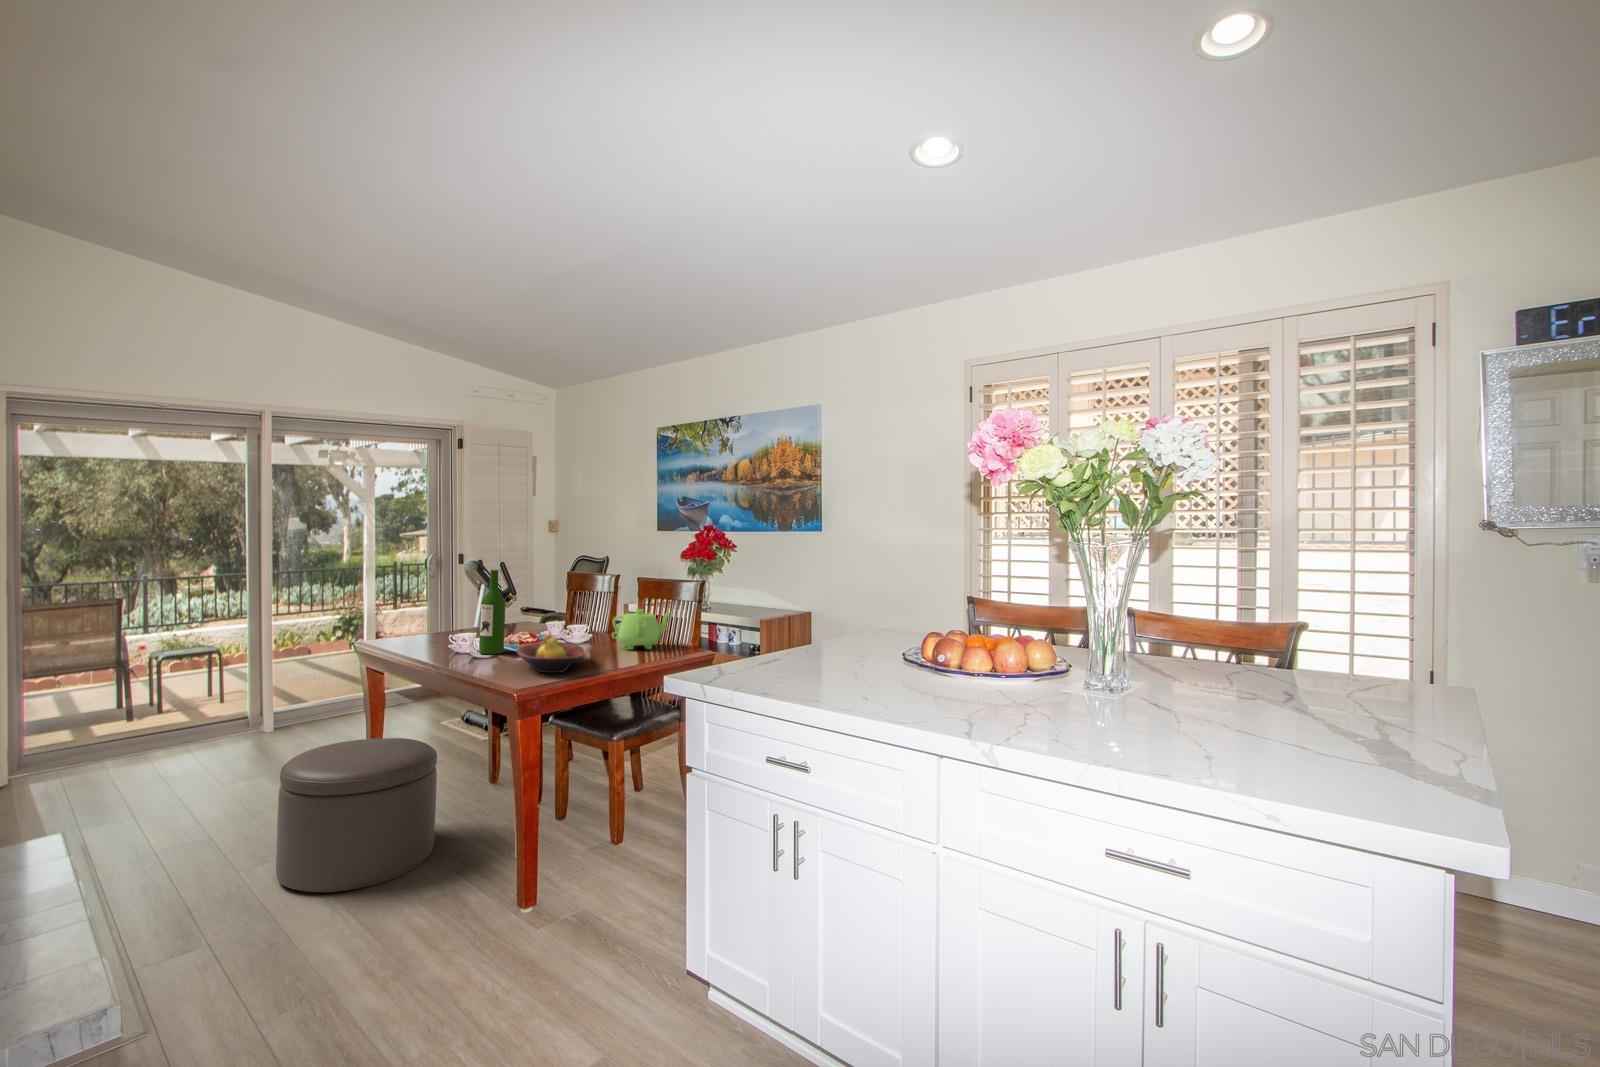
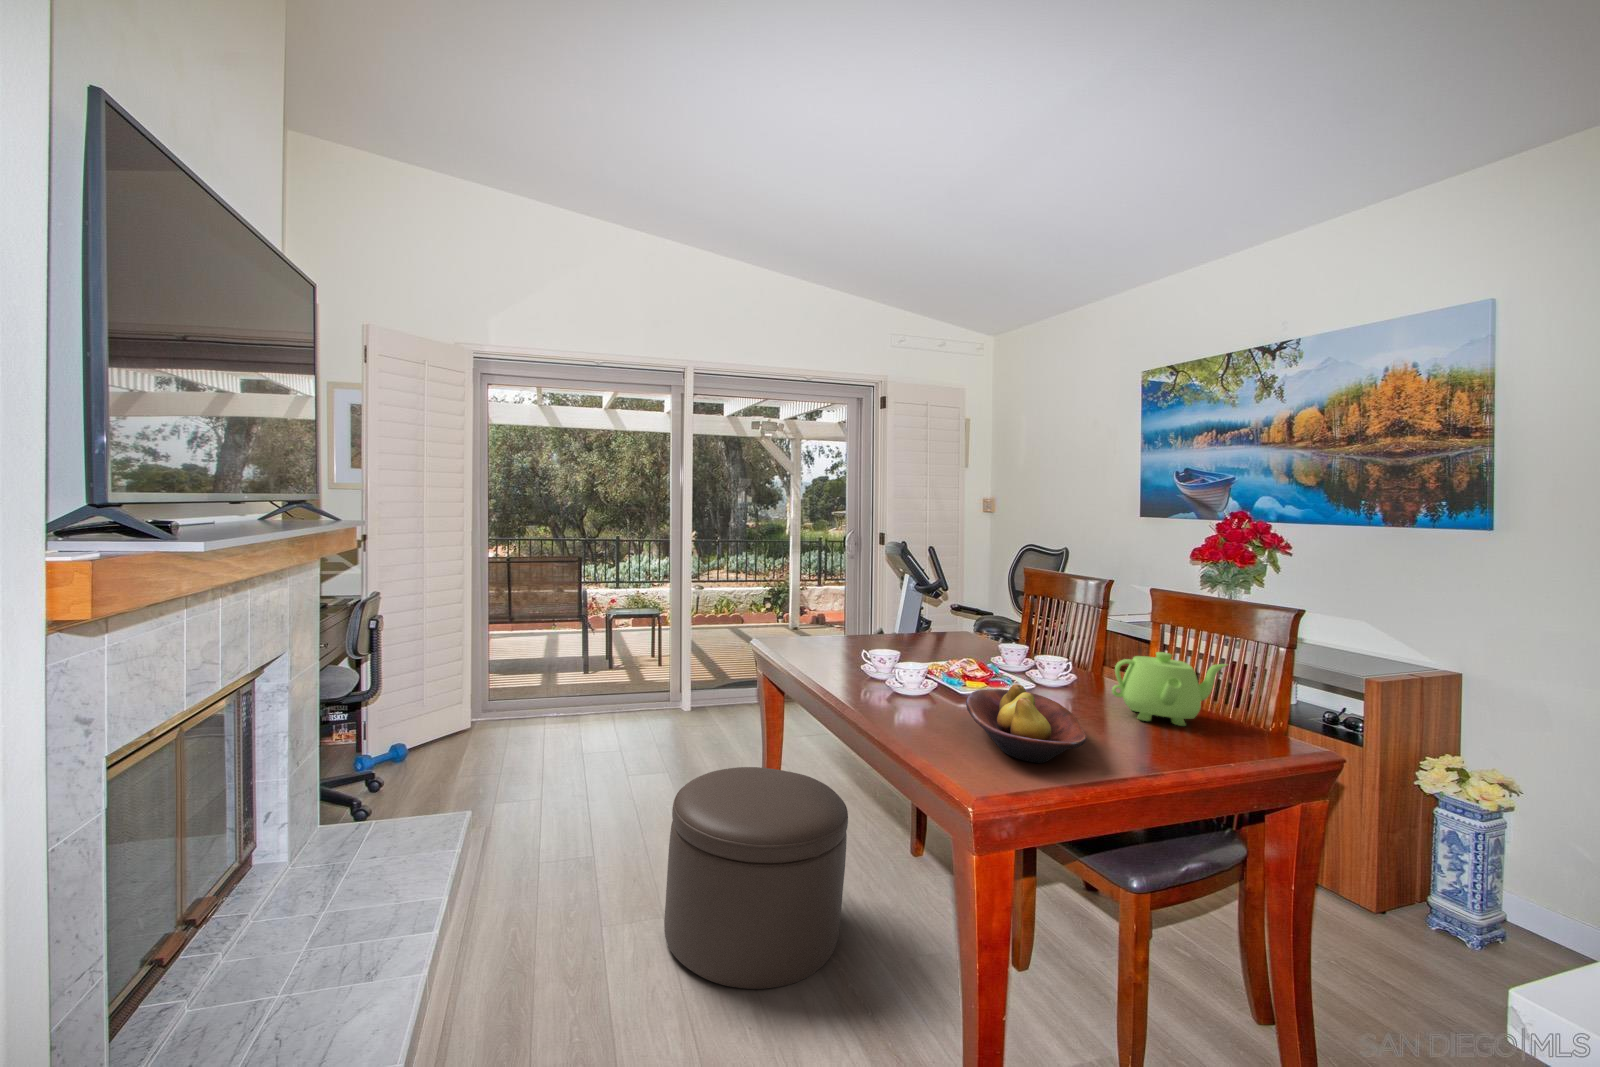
wine bottle: present [479,570,505,654] -> none [909,567,949,692]

